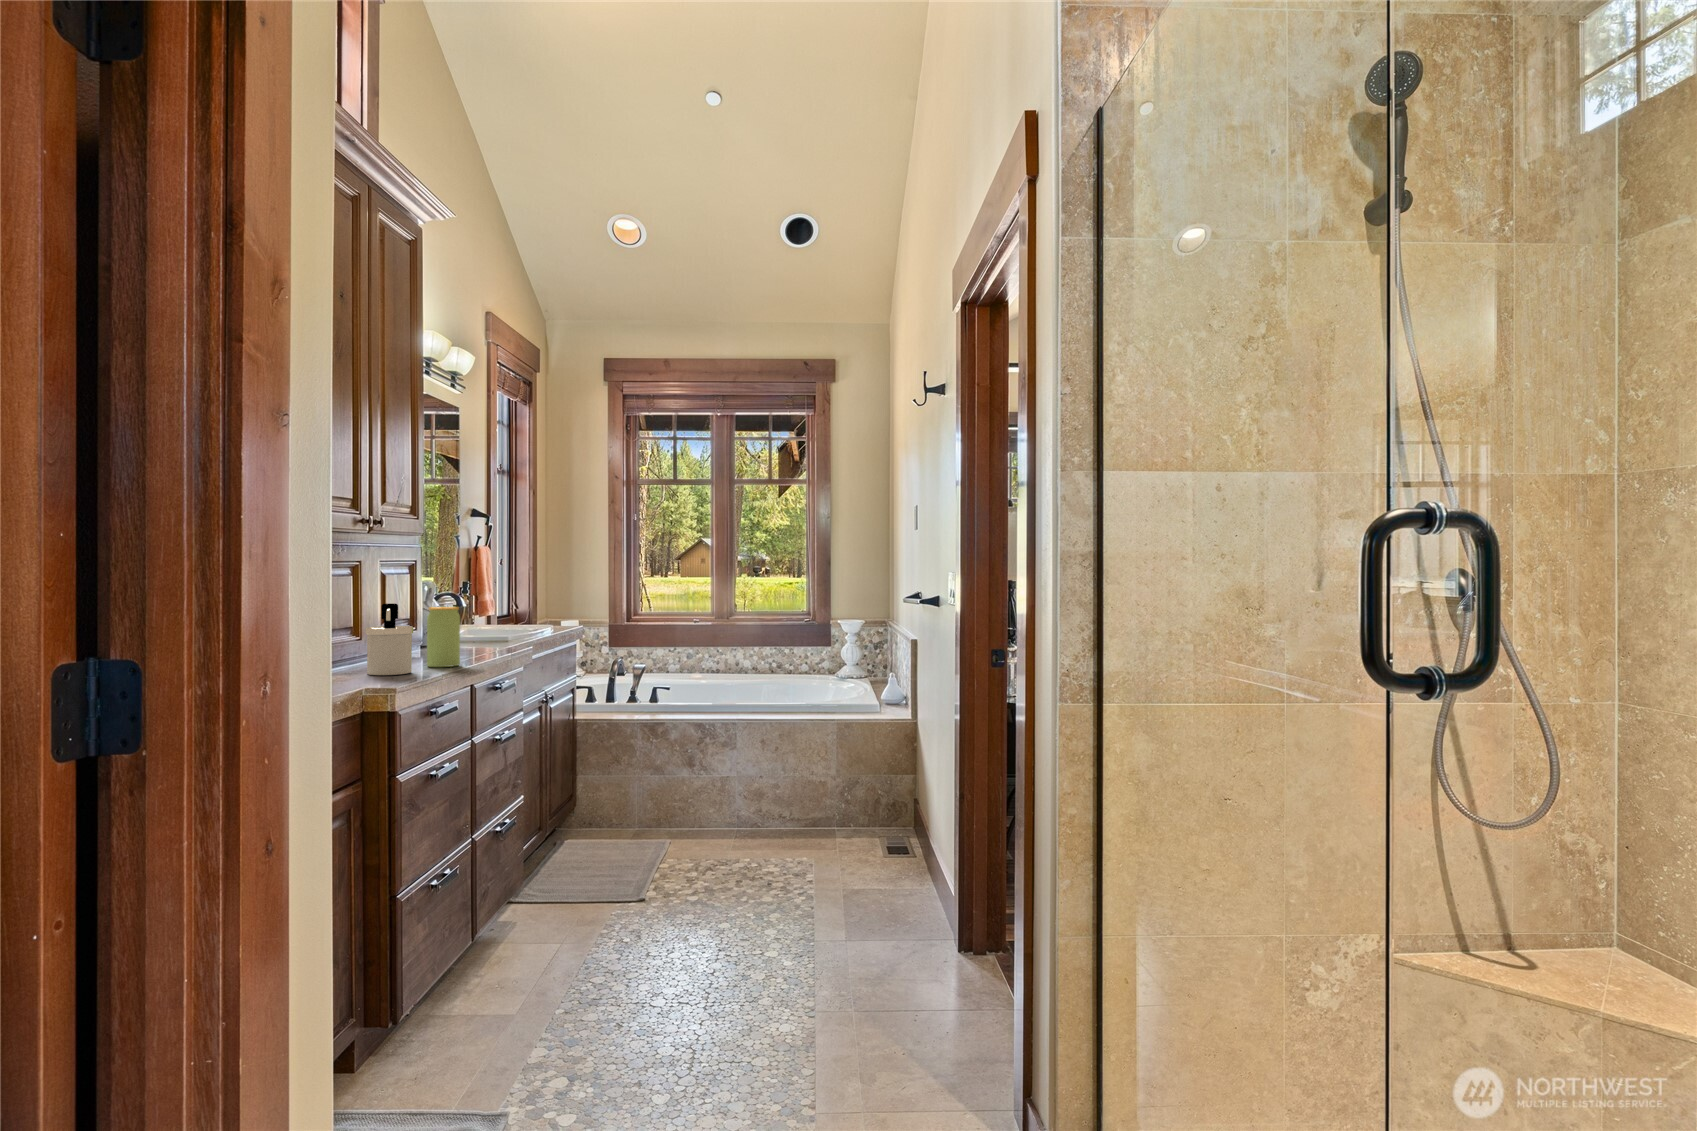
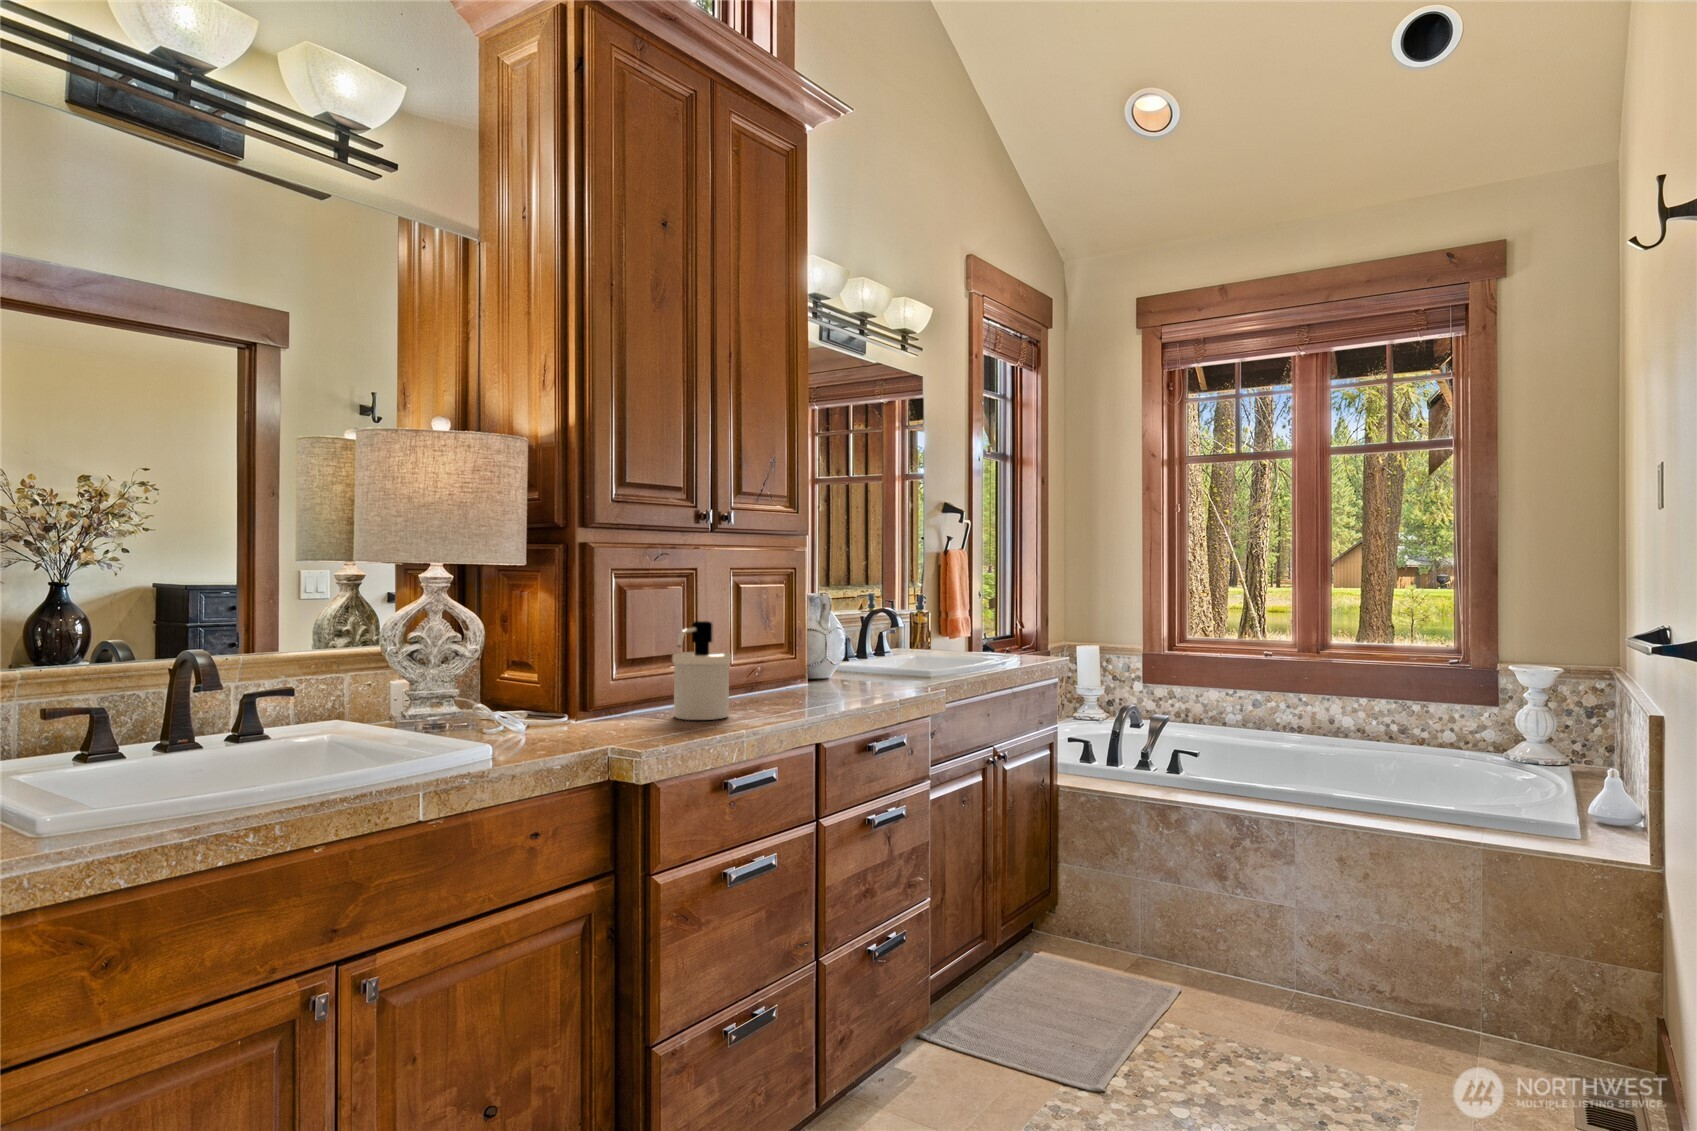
jar: present [427,607,460,667] -> none [765,627,808,712]

